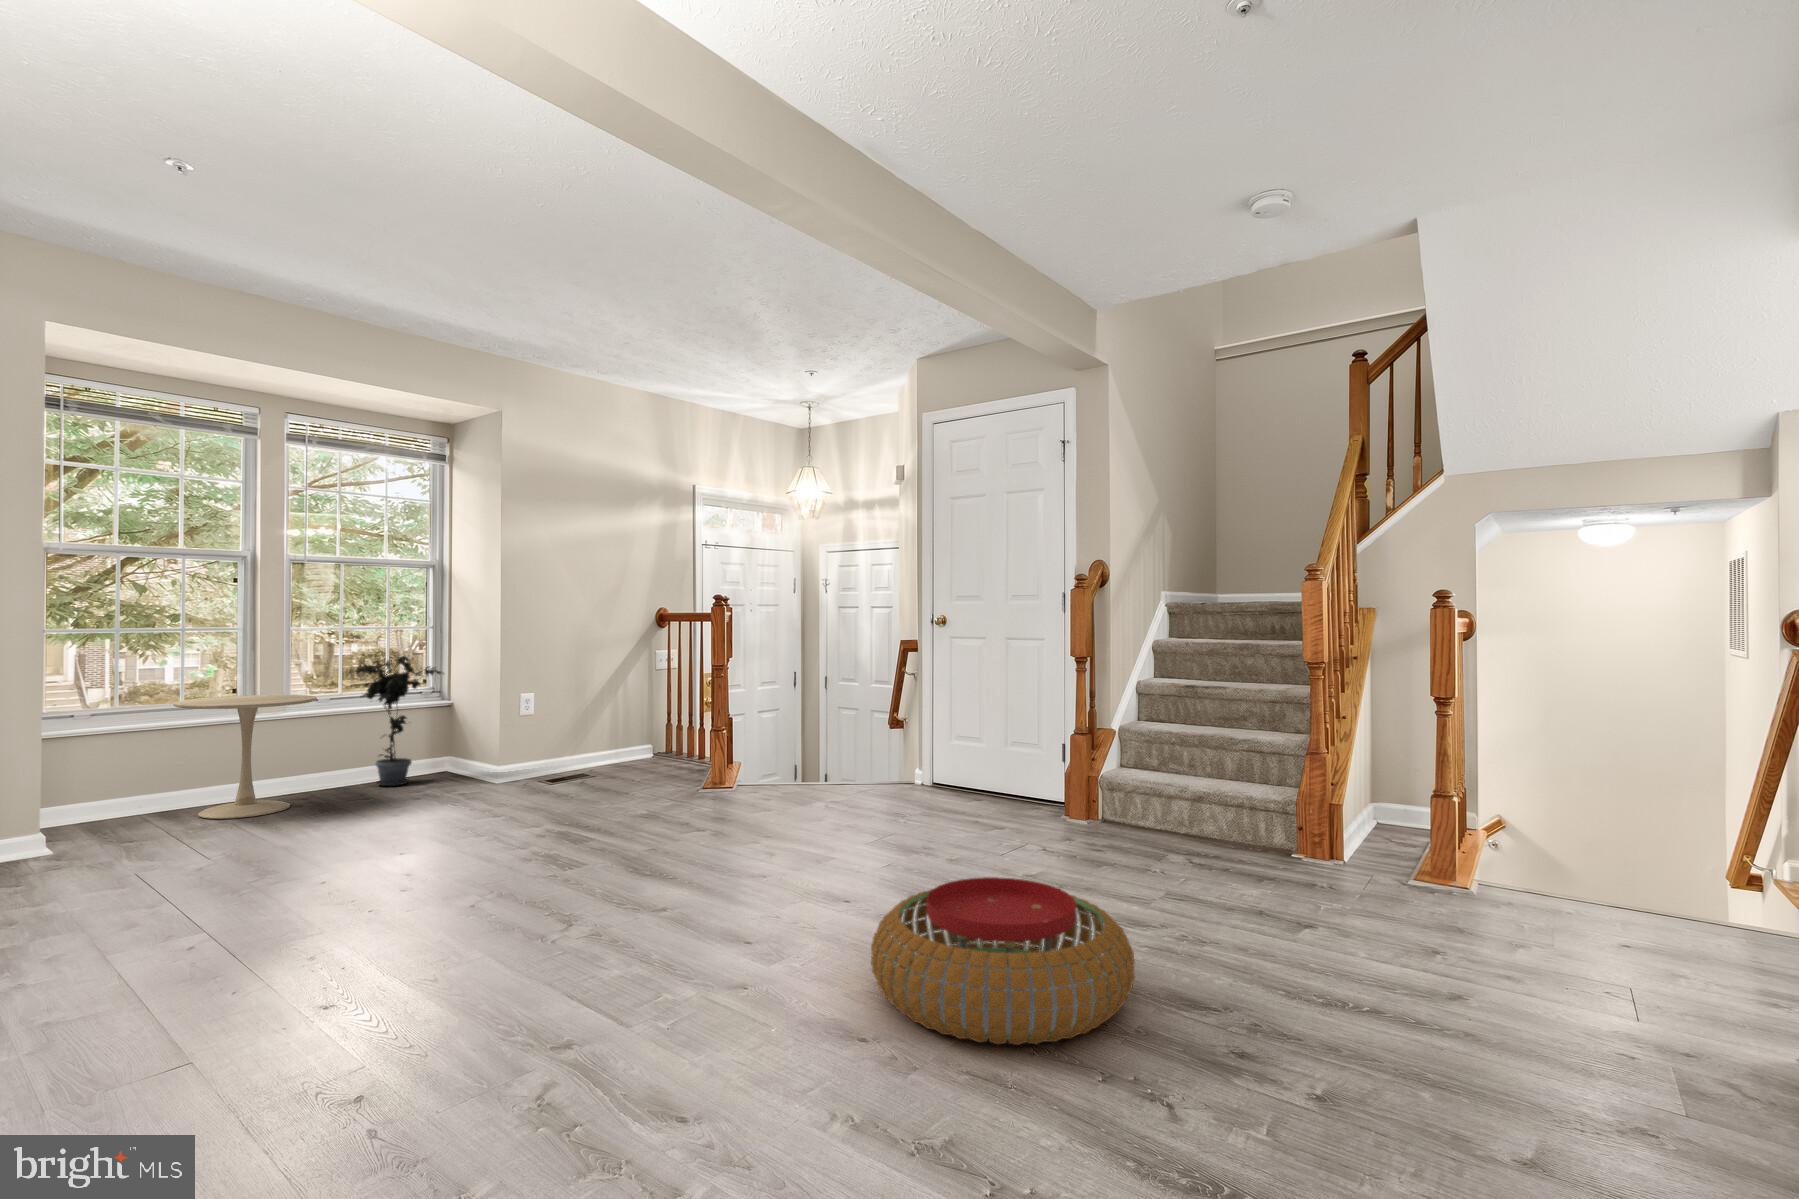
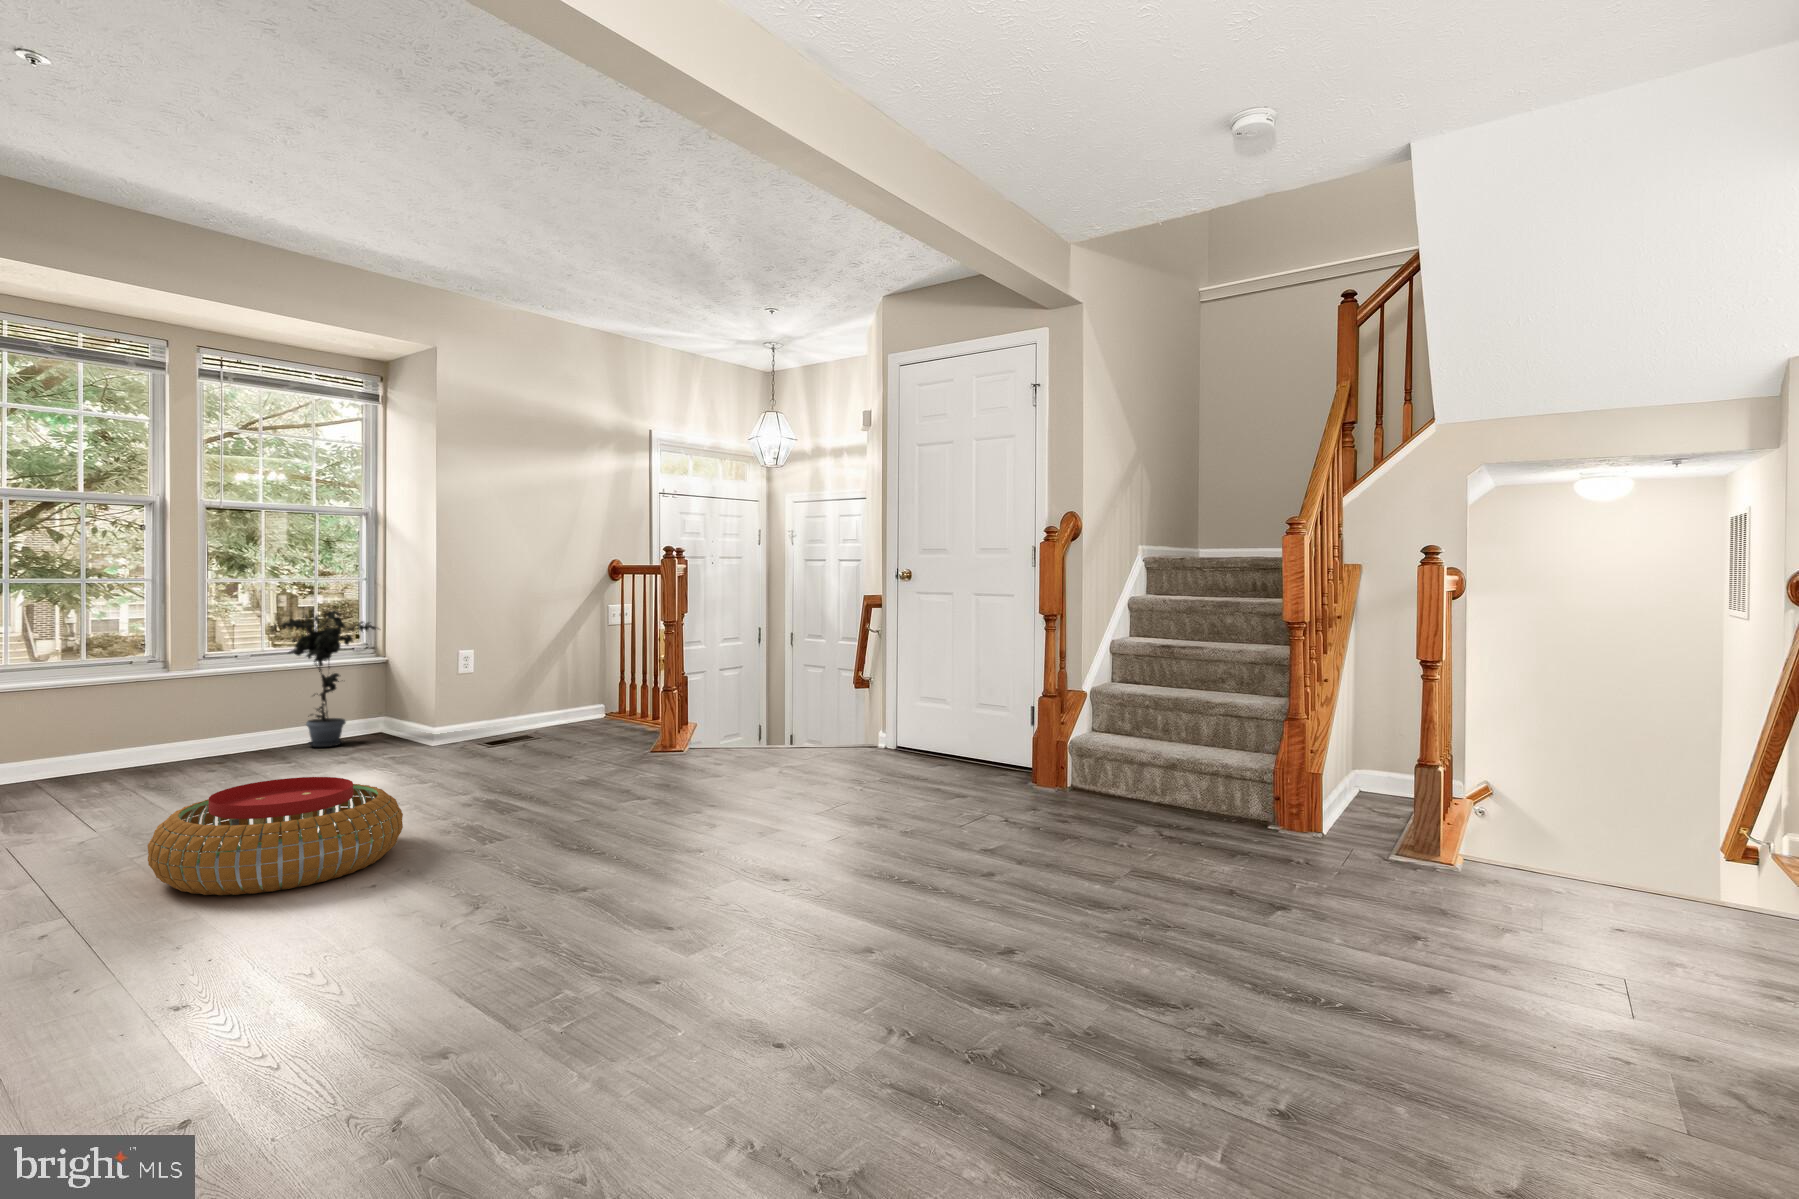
side table: present [173,695,316,819] -> none [72,651,235,783]
pouf: present [871,877,1135,1045] -> present [148,777,403,895]

